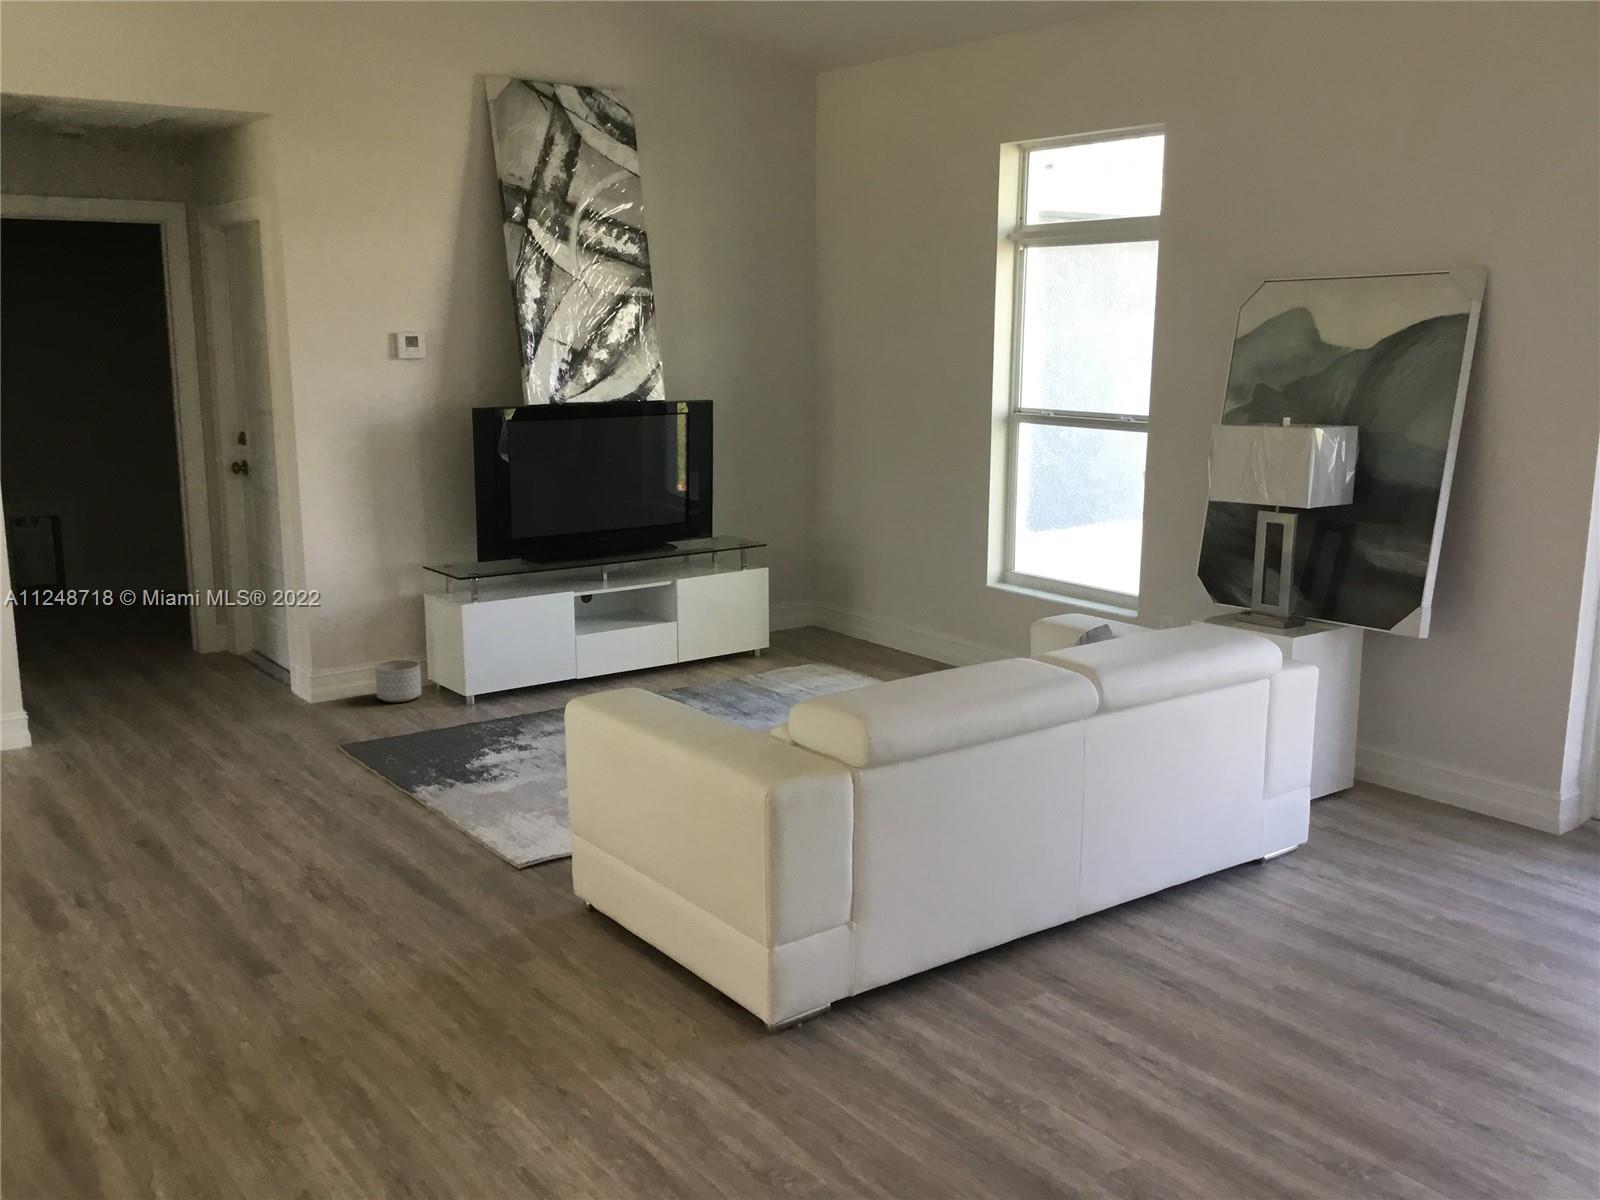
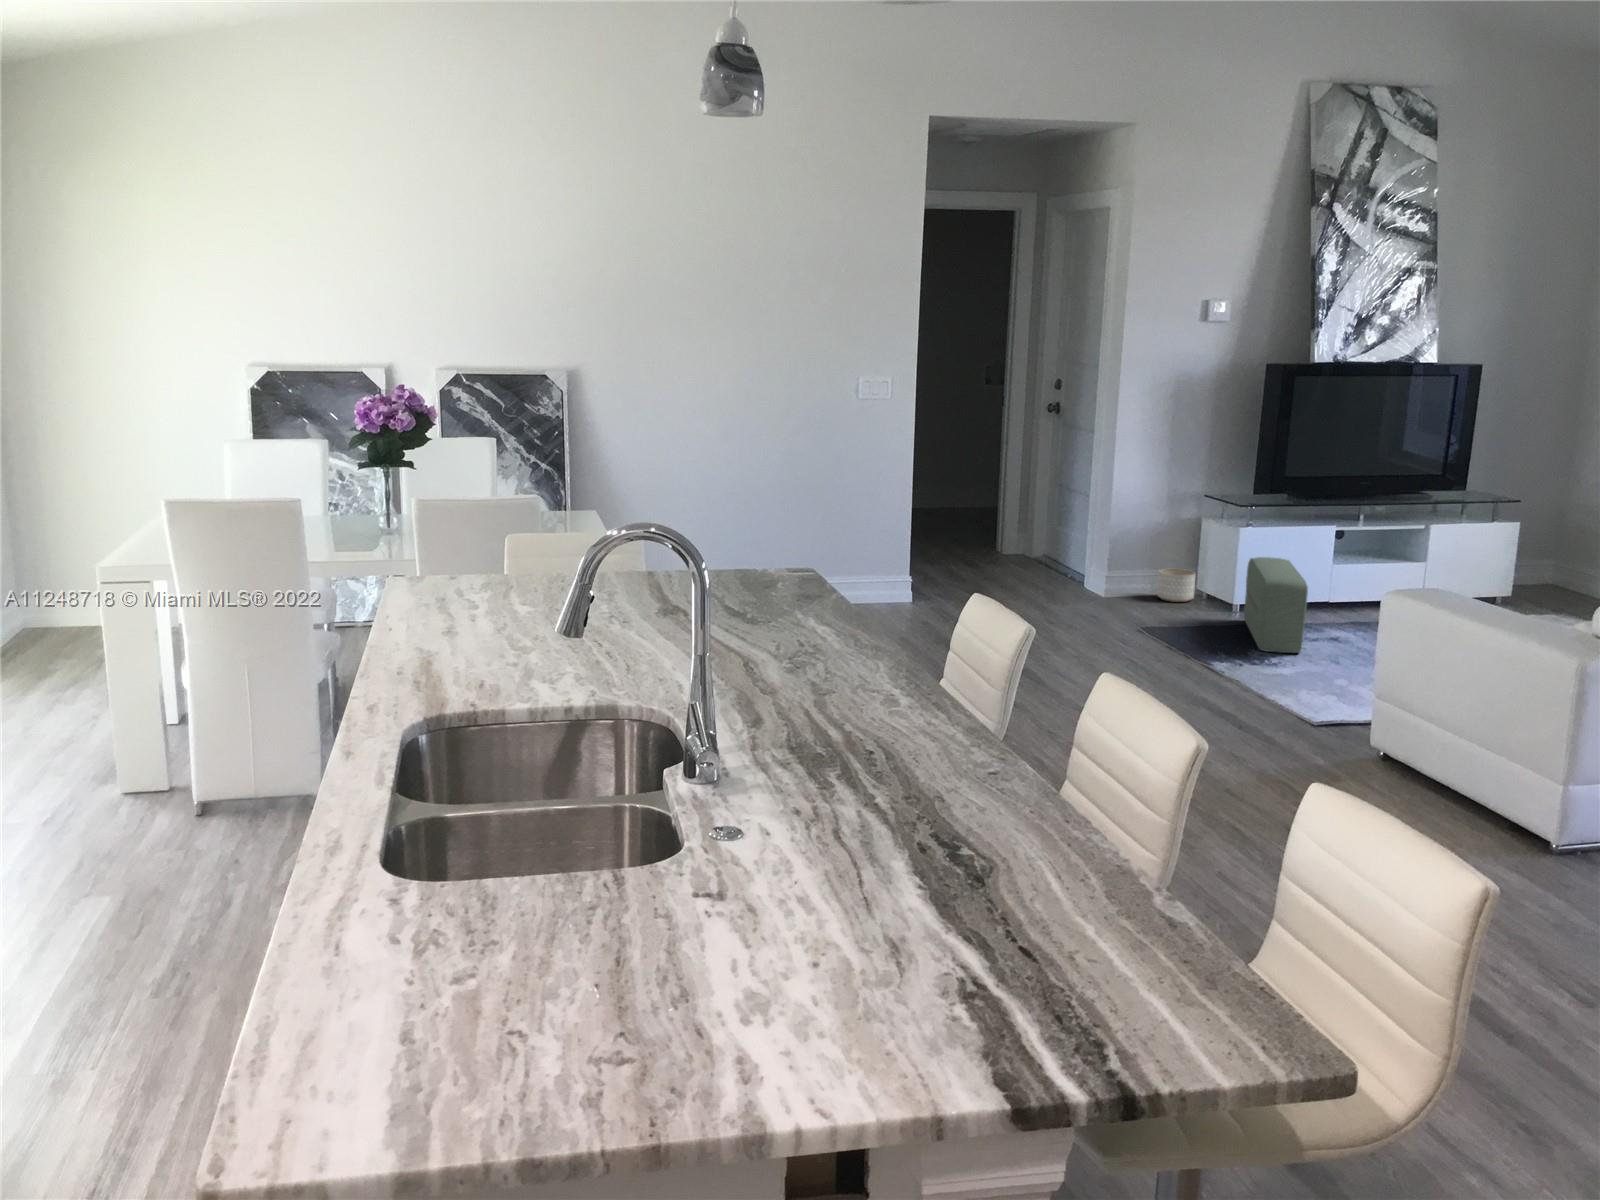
pouf: none [471,643,533,765] -> present [1244,557,1308,653]

